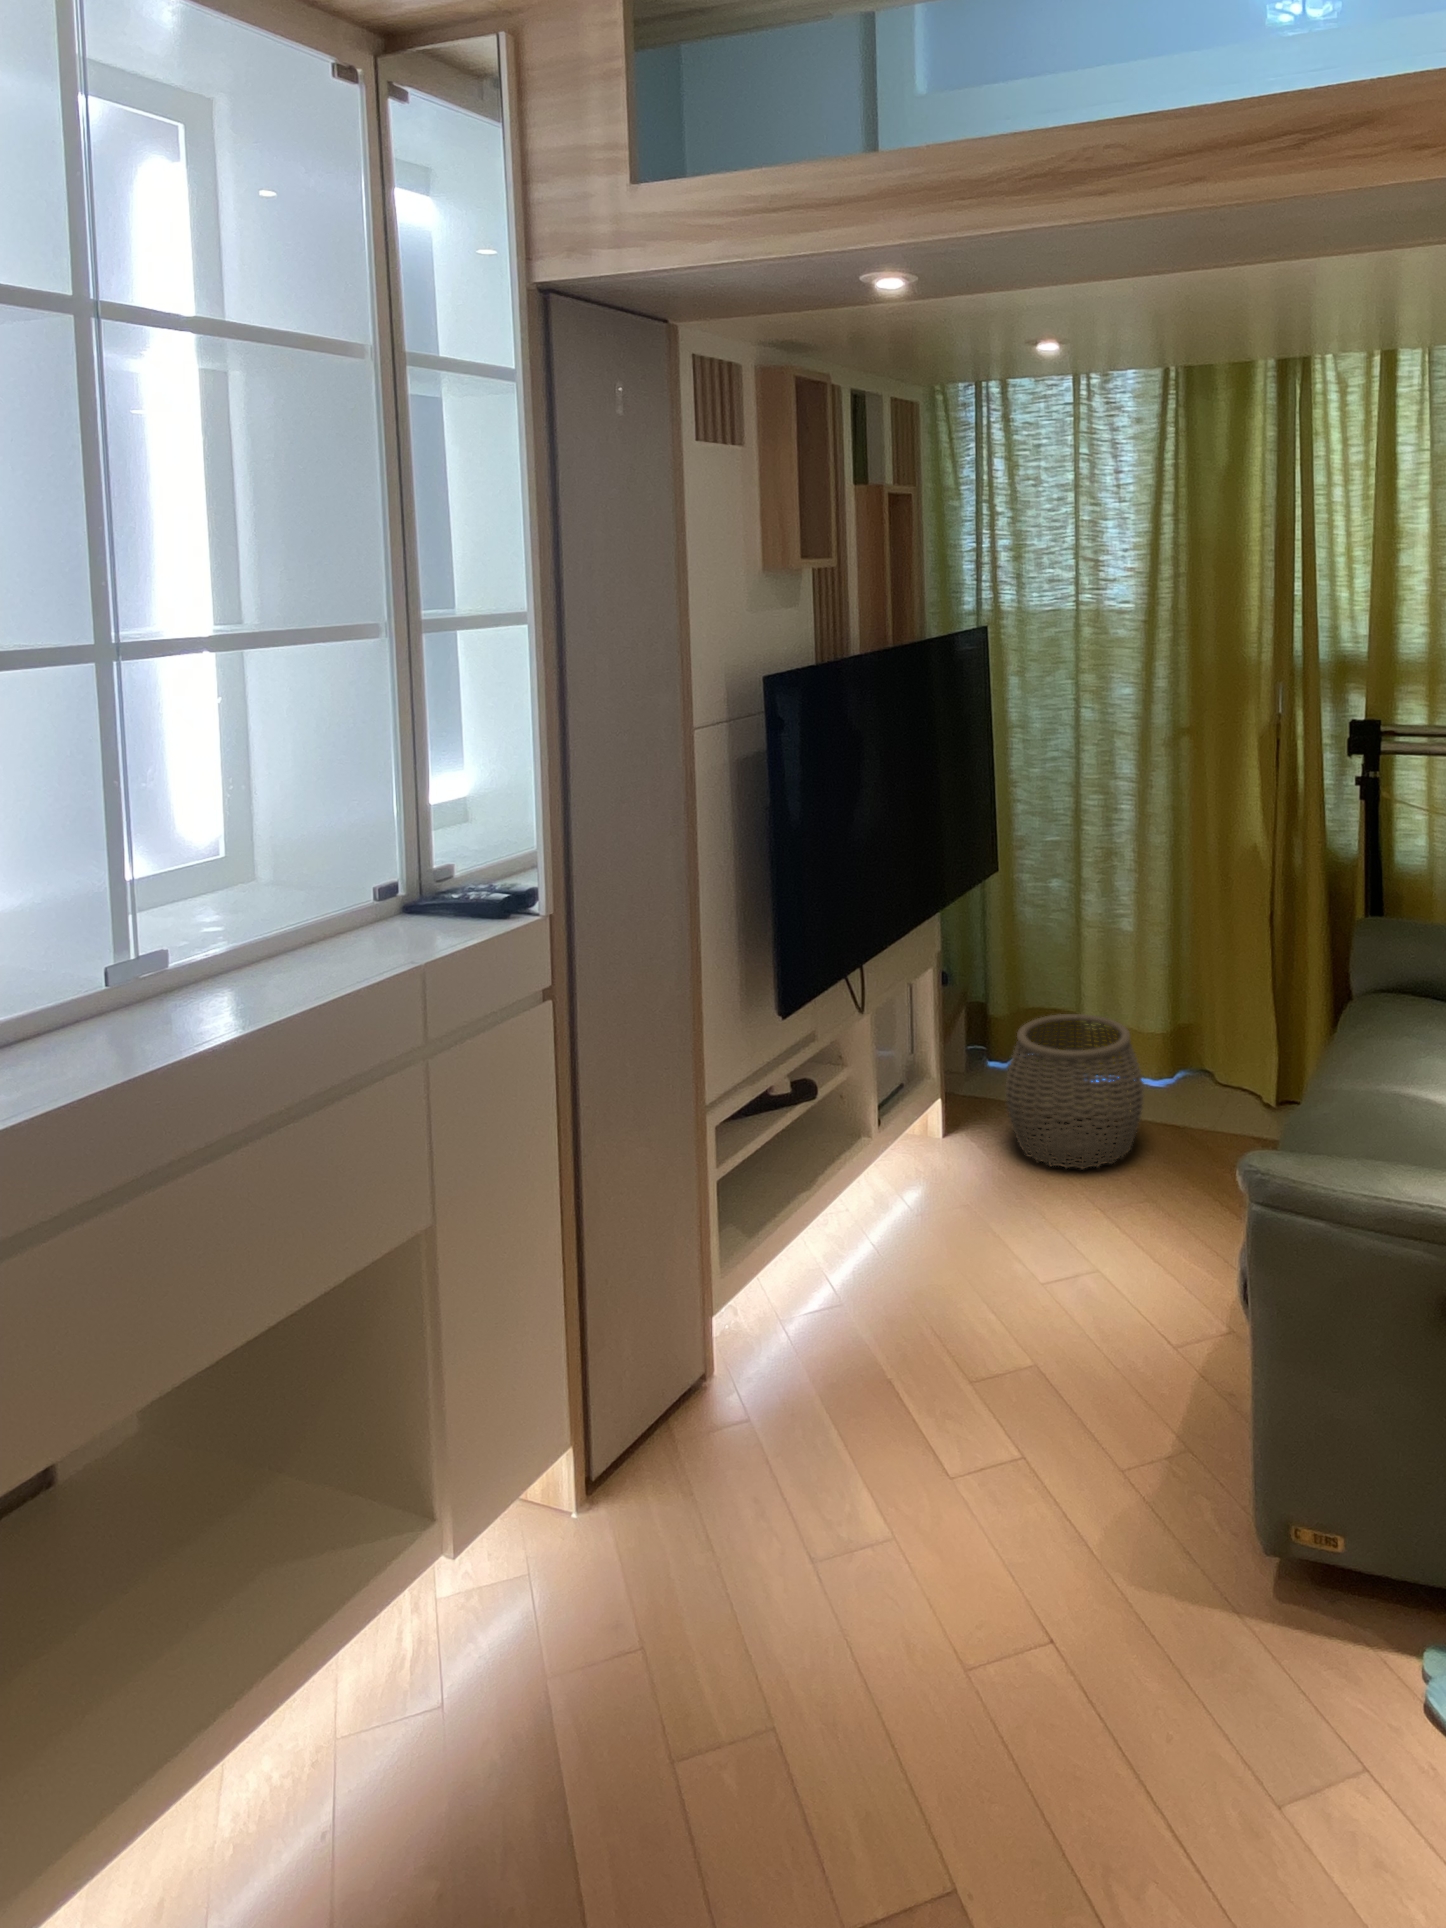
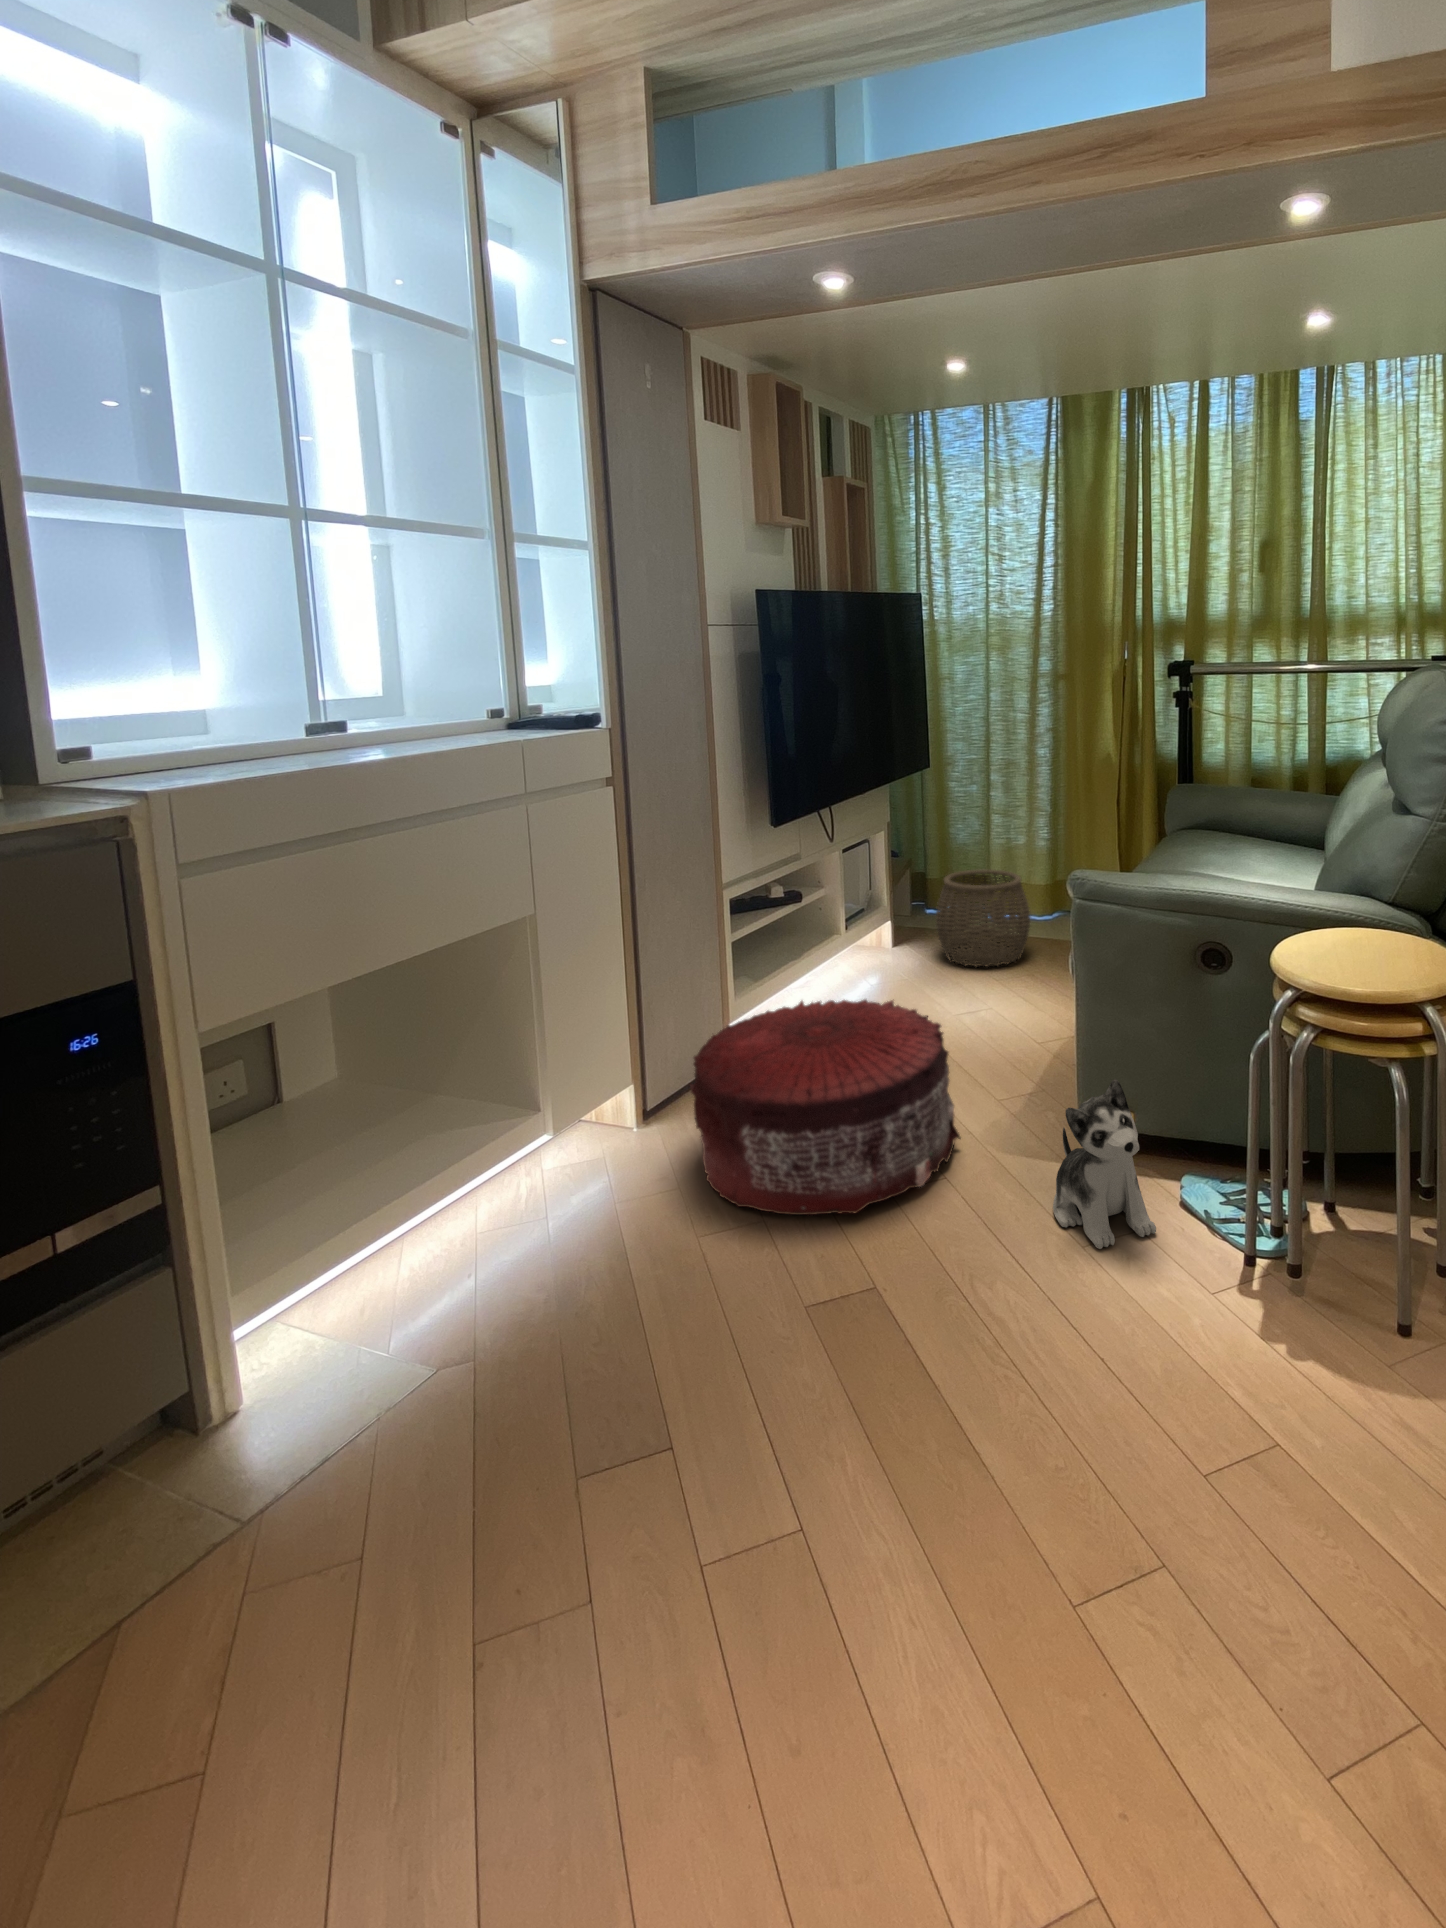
pouf: none [670,1300,1077,1714] -> present [690,999,960,1215]
plush toy: none [1230,1513,1397,1797] -> present [1053,1079,1156,1249]

